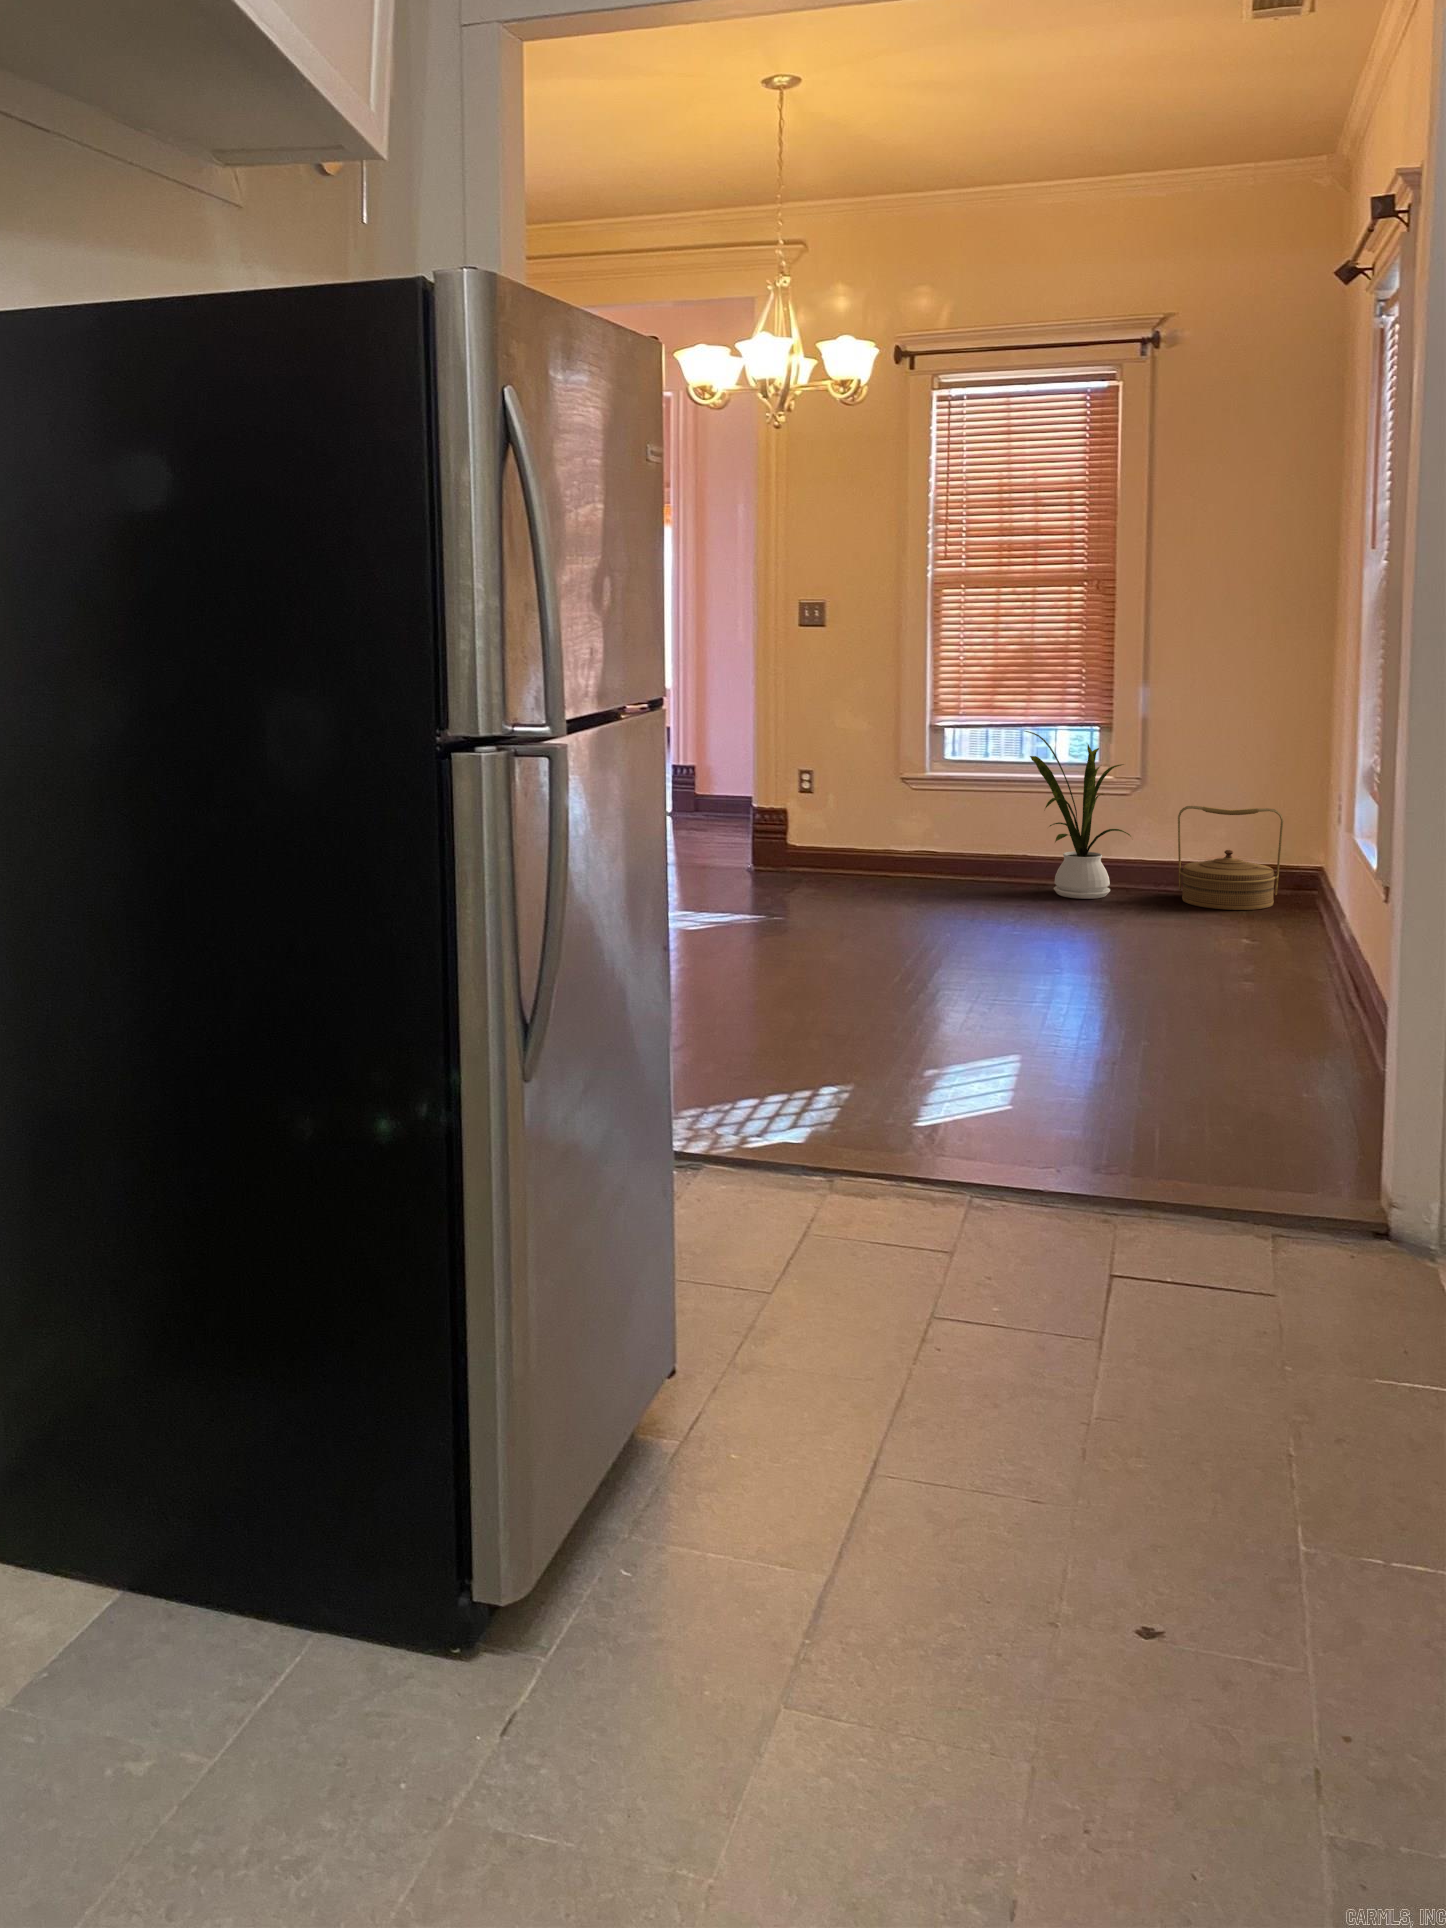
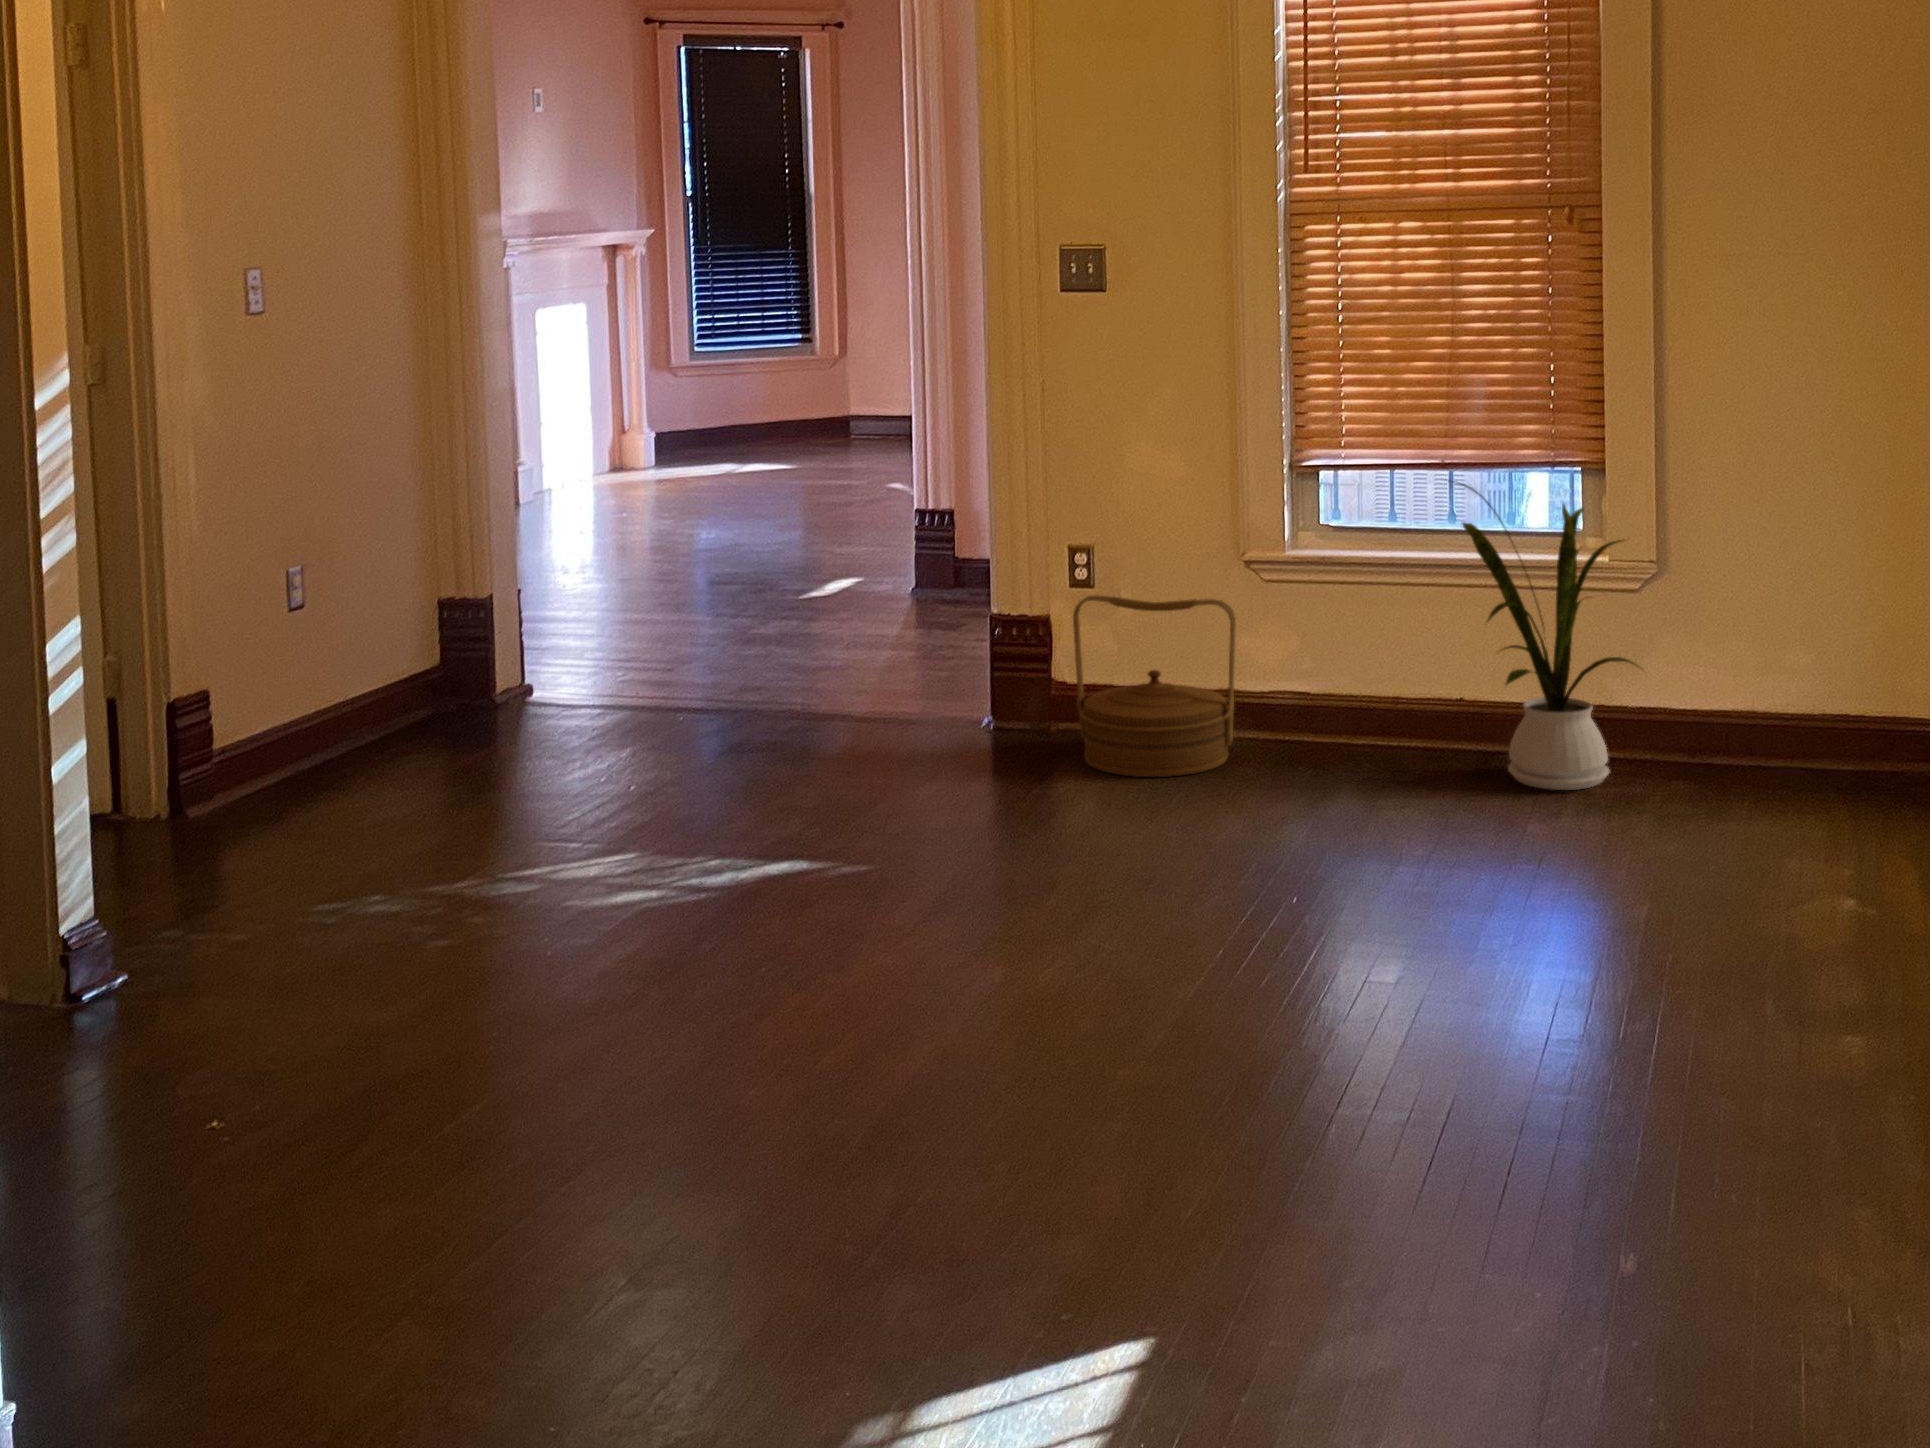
woven basket: present [1178,806,1283,910] -> present [1073,595,1236,777]

